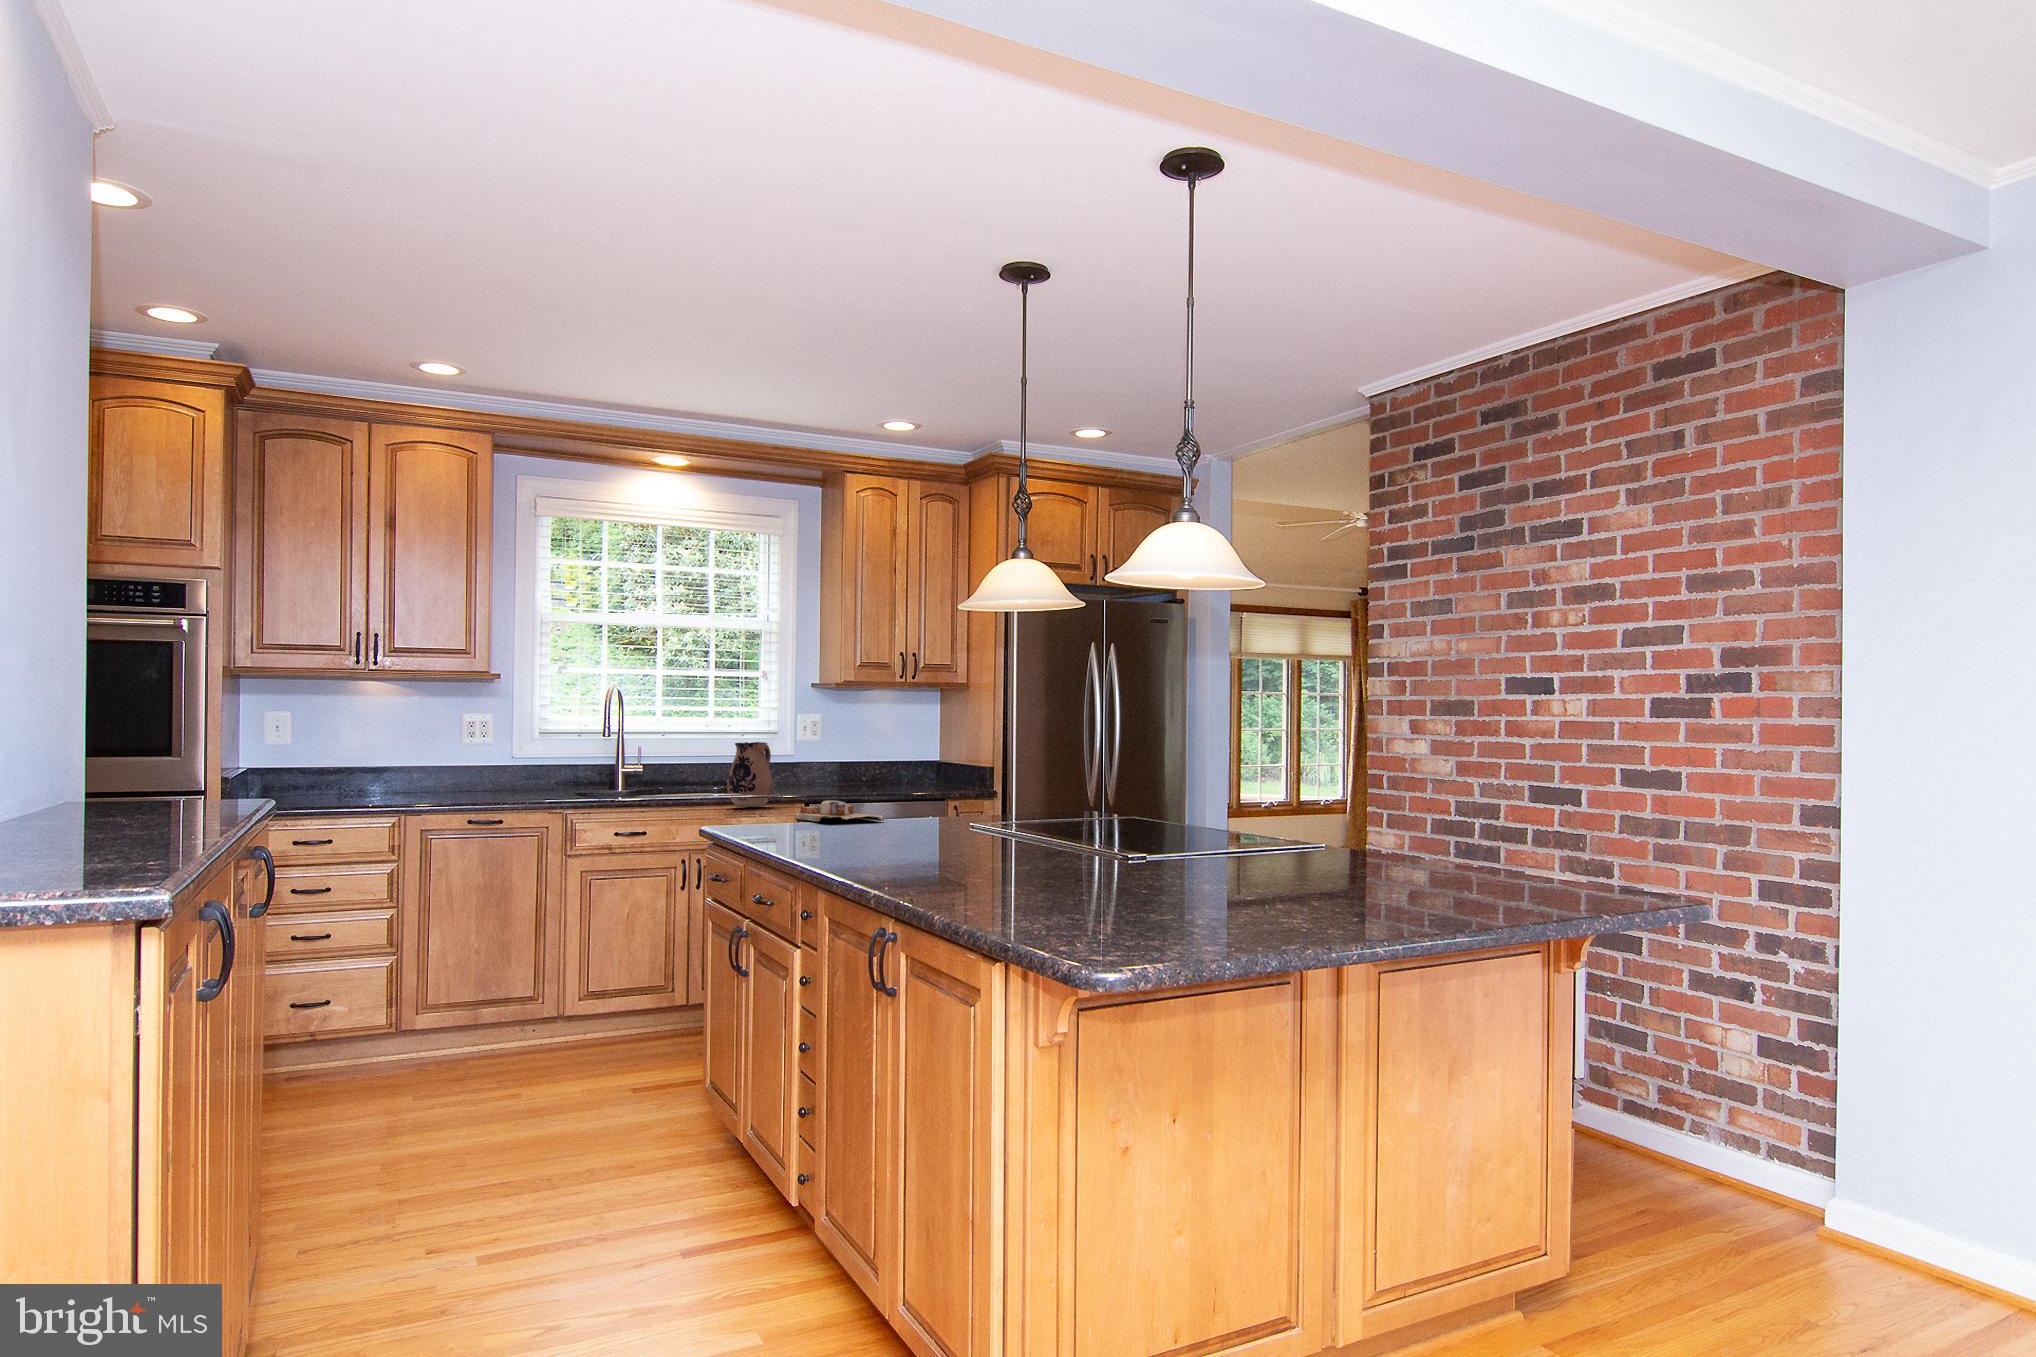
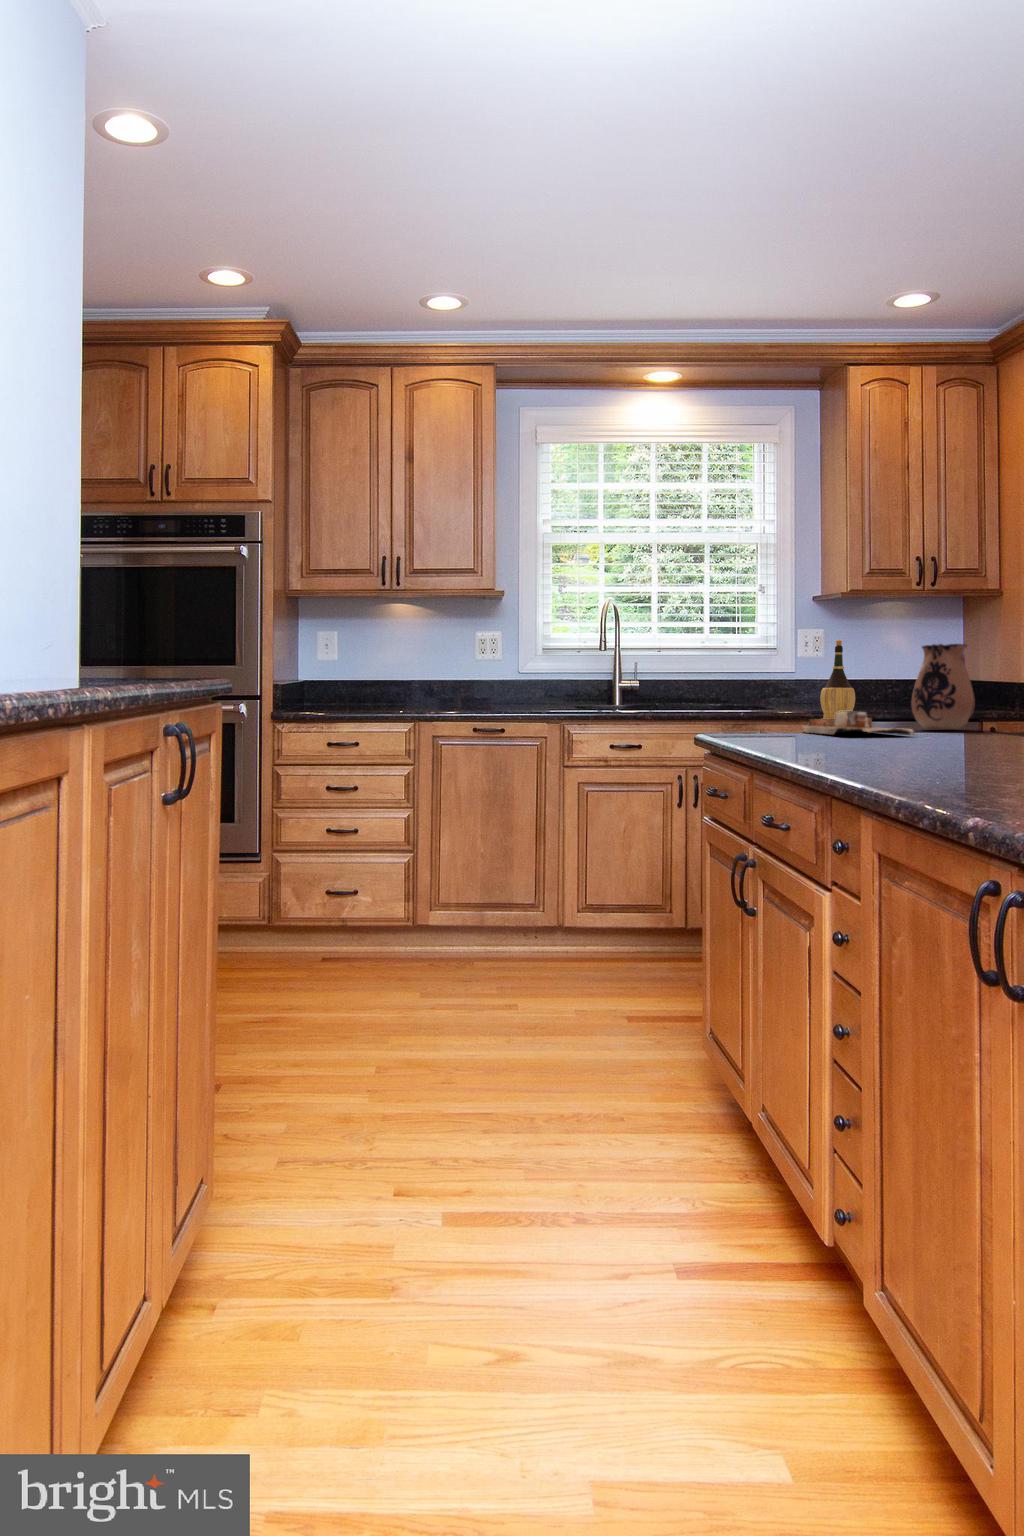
wine bottle: none [817,728,848,805] -> present [820,640,855,719]
ceramic pitcher: present [727,742,773,807] -> present [911,644,975,730]

